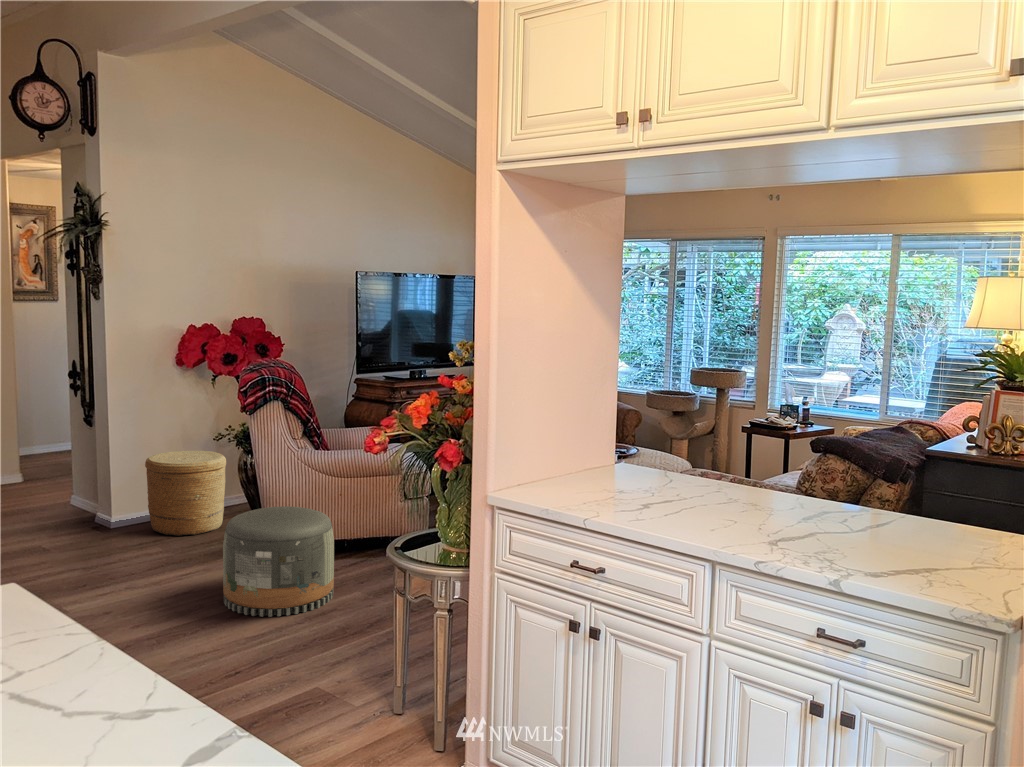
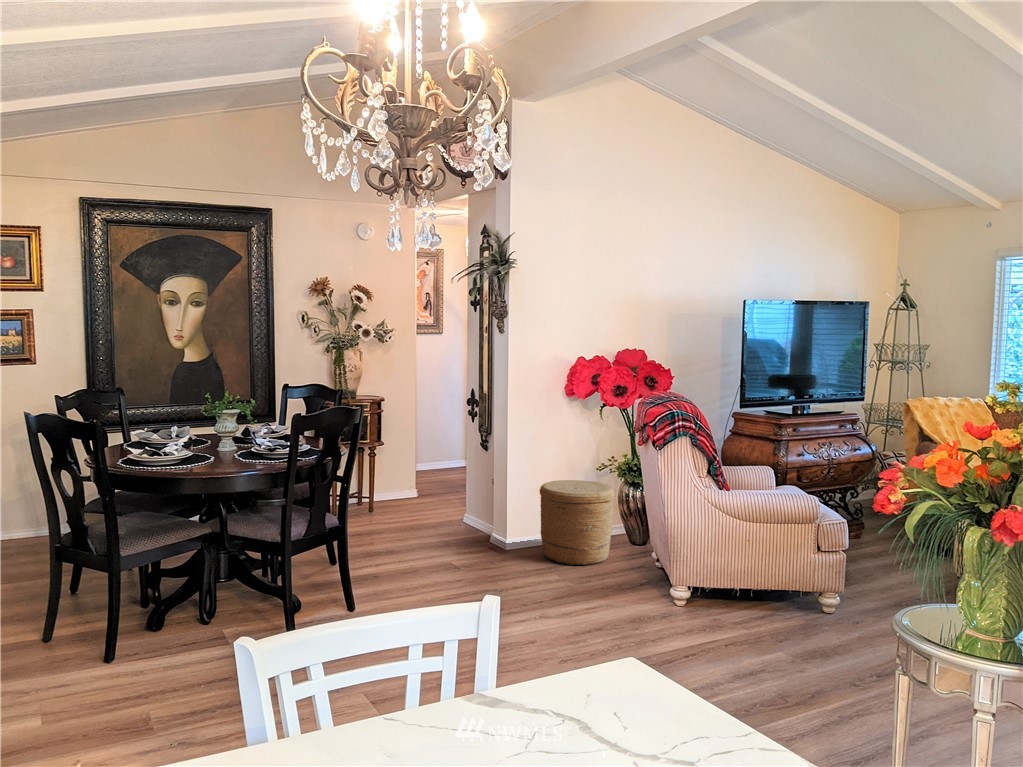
pouf: present [223,506,334,617] -> none [639,550,757,671]

